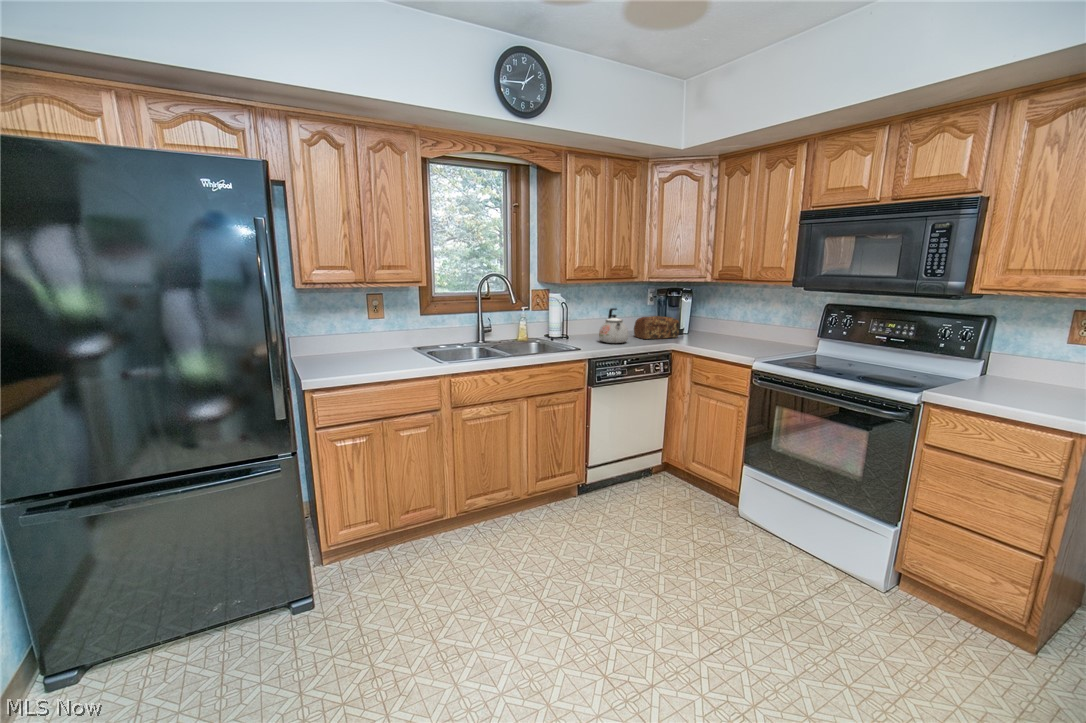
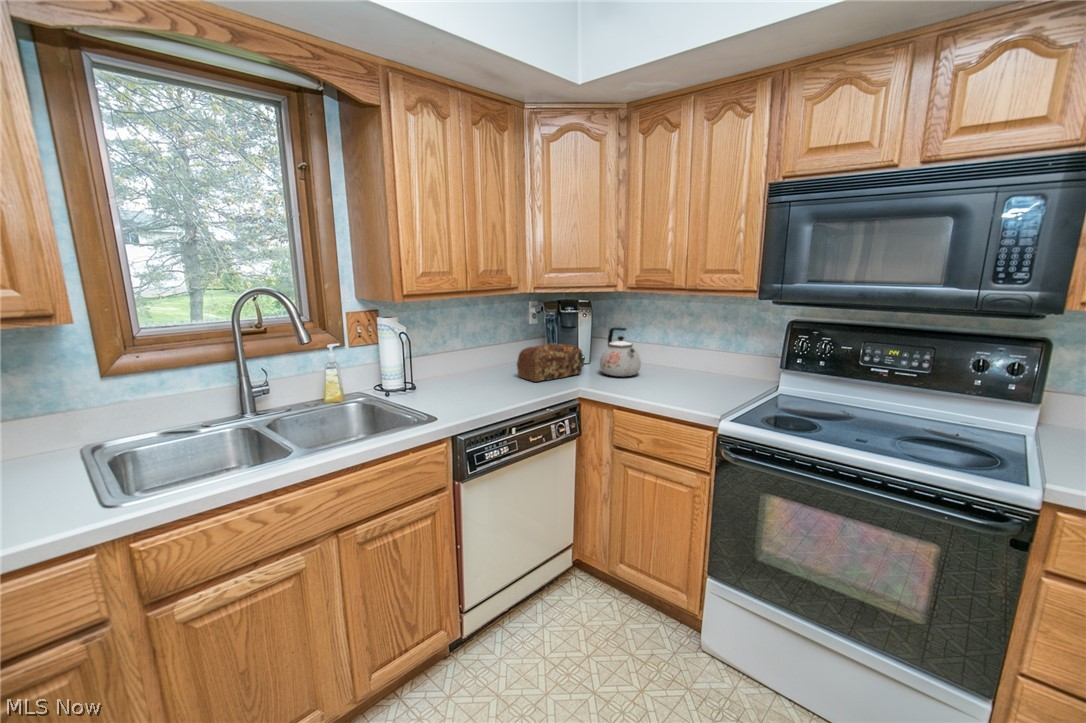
kettle: present [599,308,628,343] -> present [600,328,641,376]

